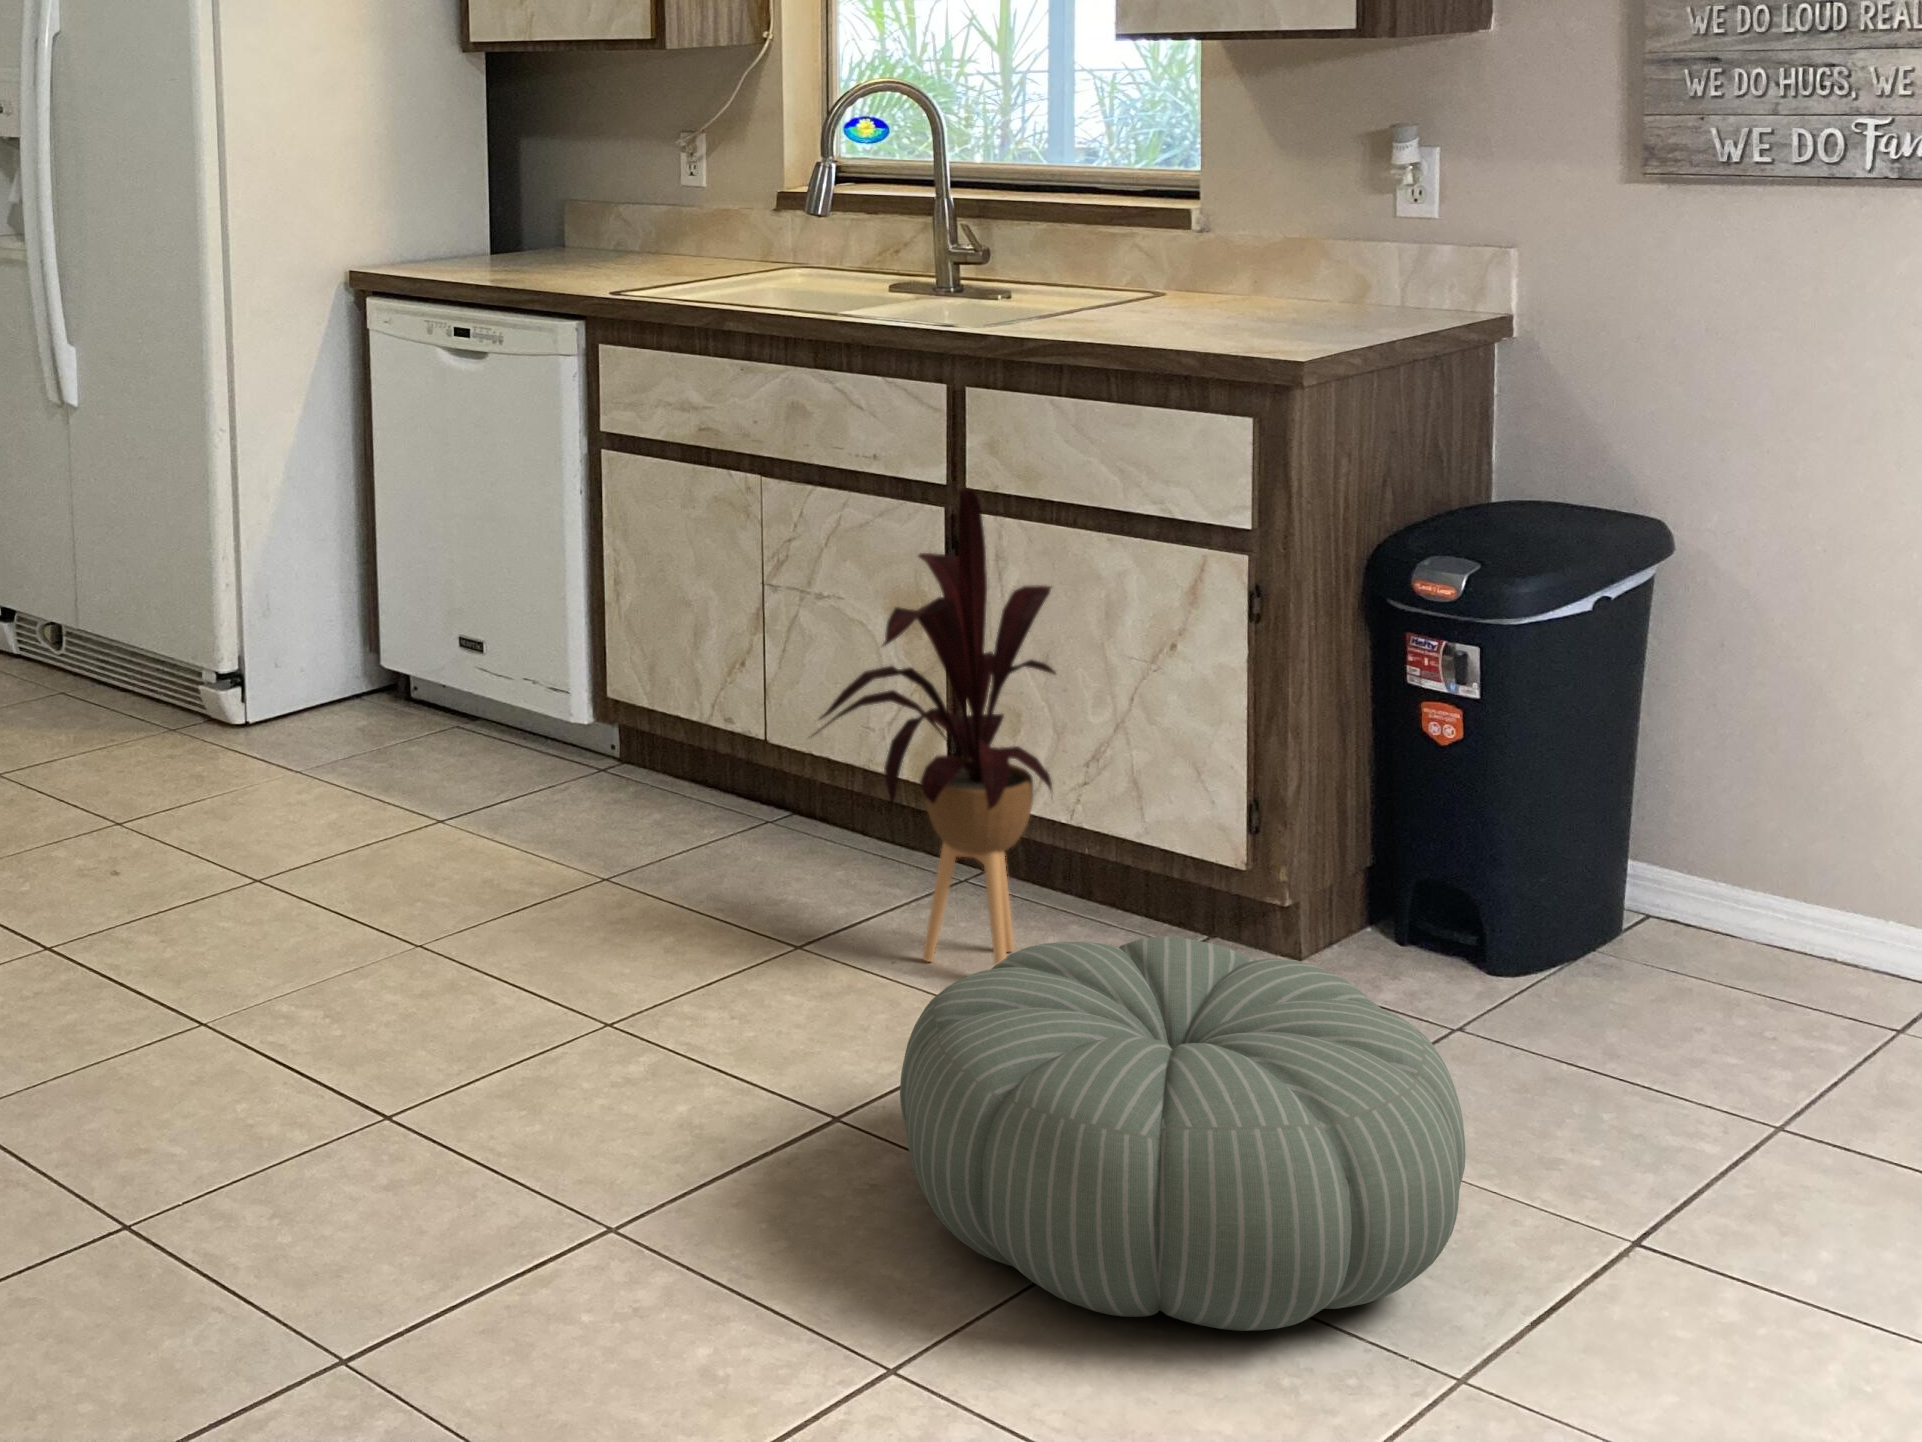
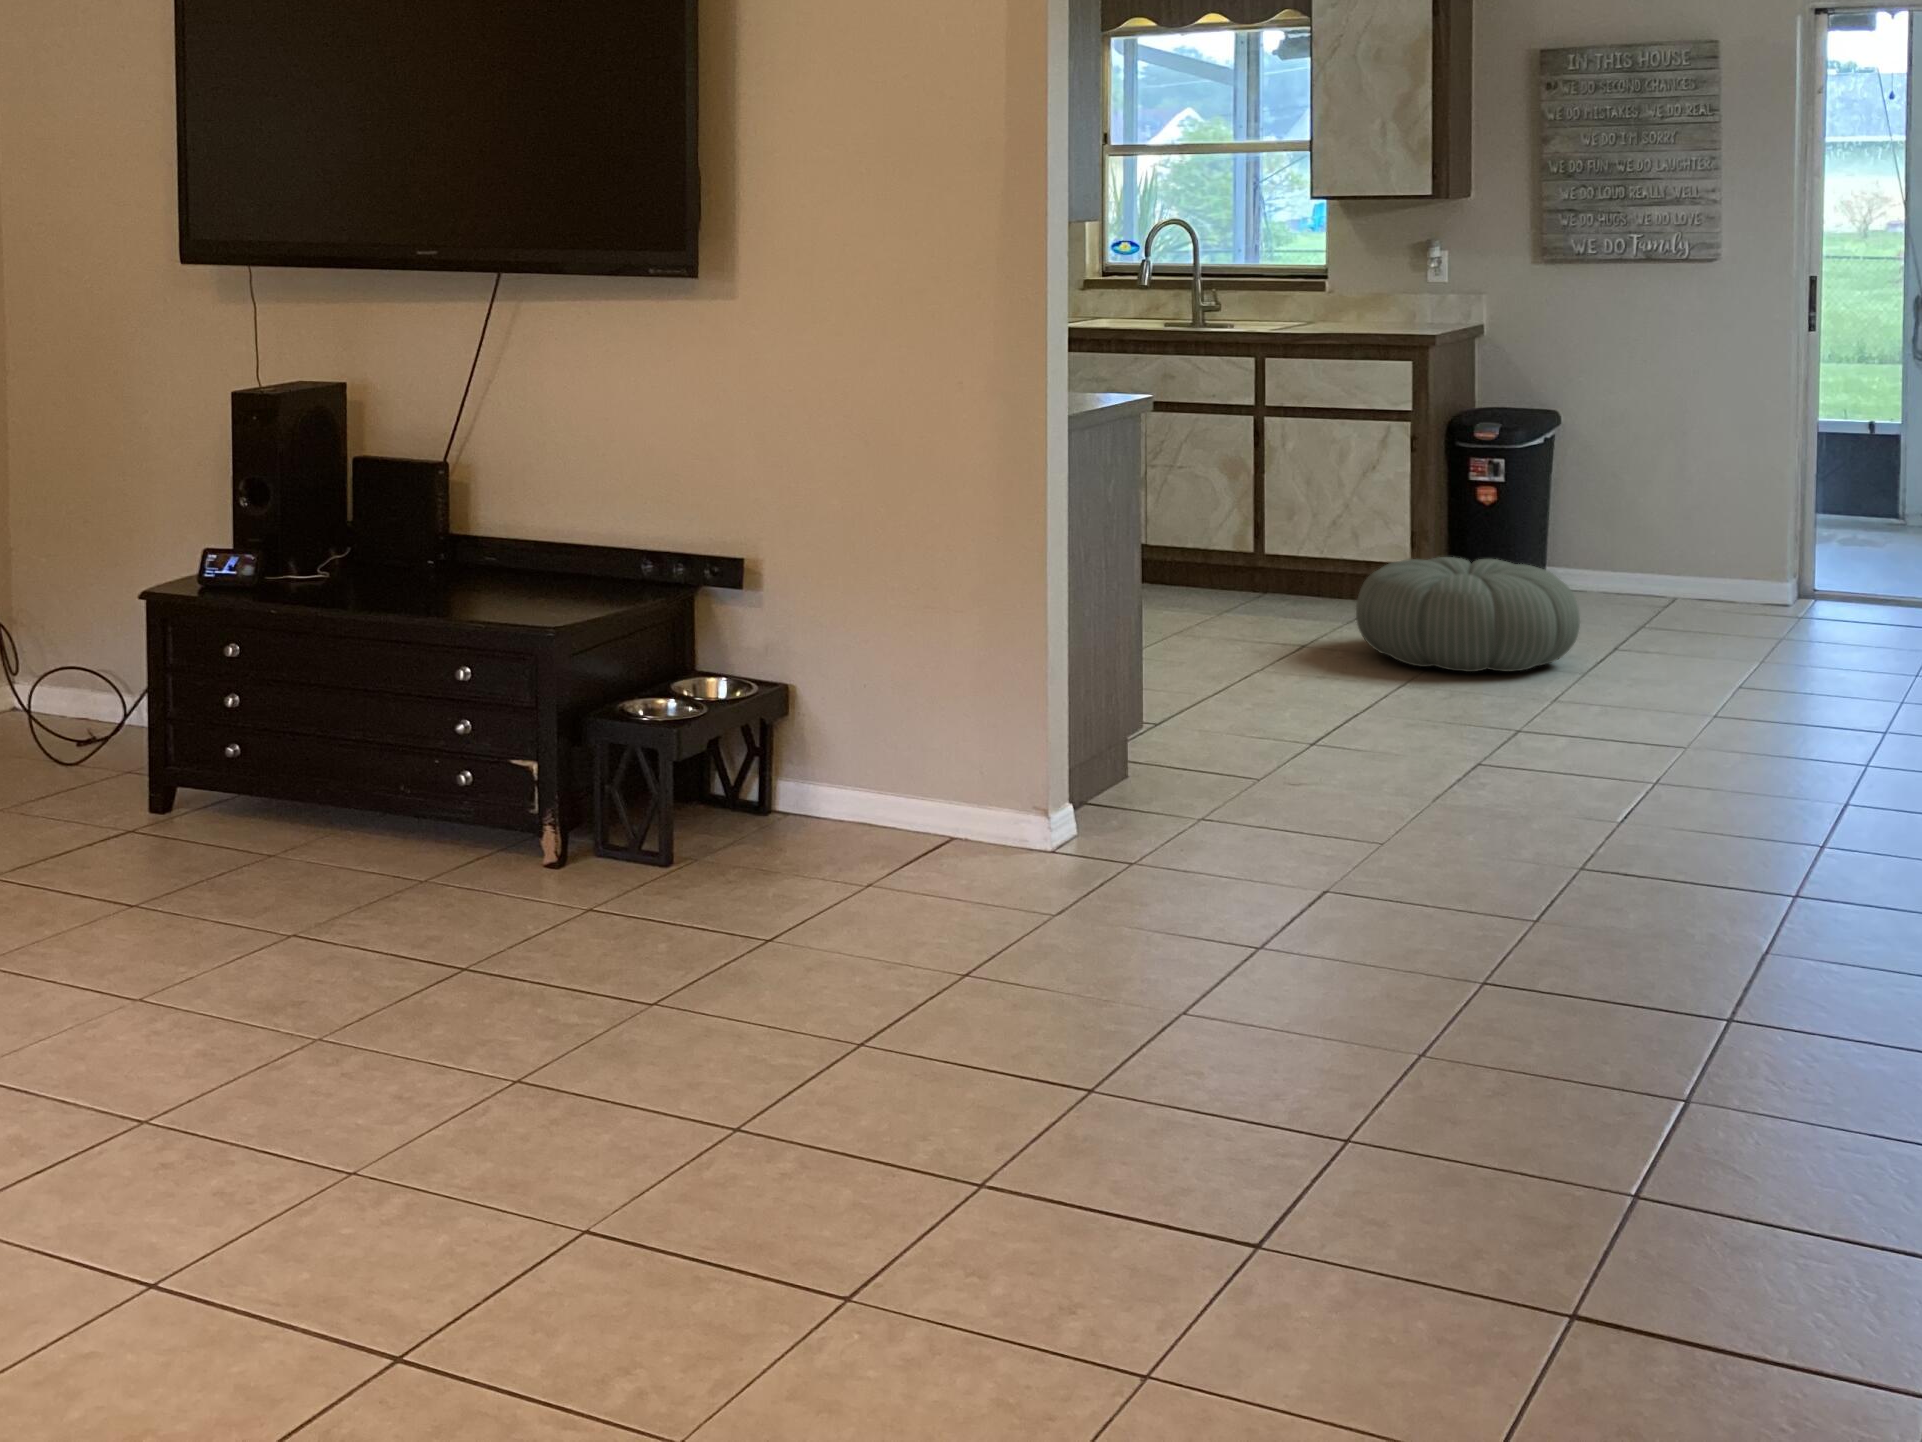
house plant: present [813,488,1056,964] -> none [1227,390,1349,617]

